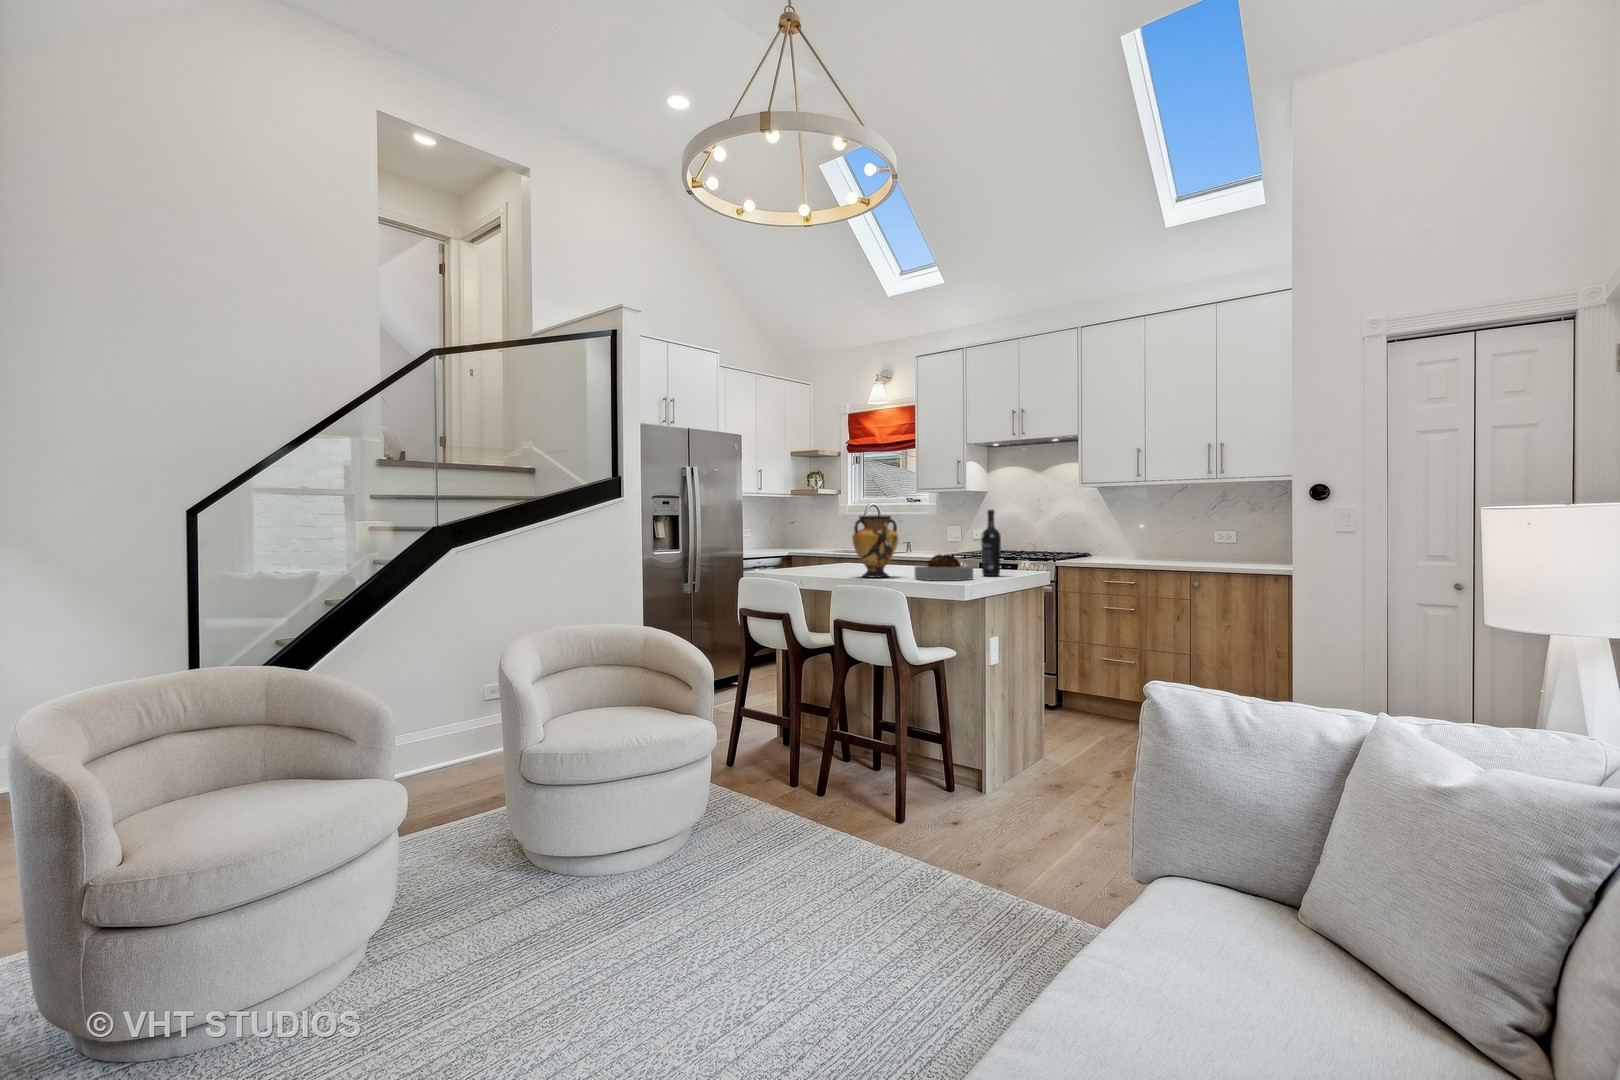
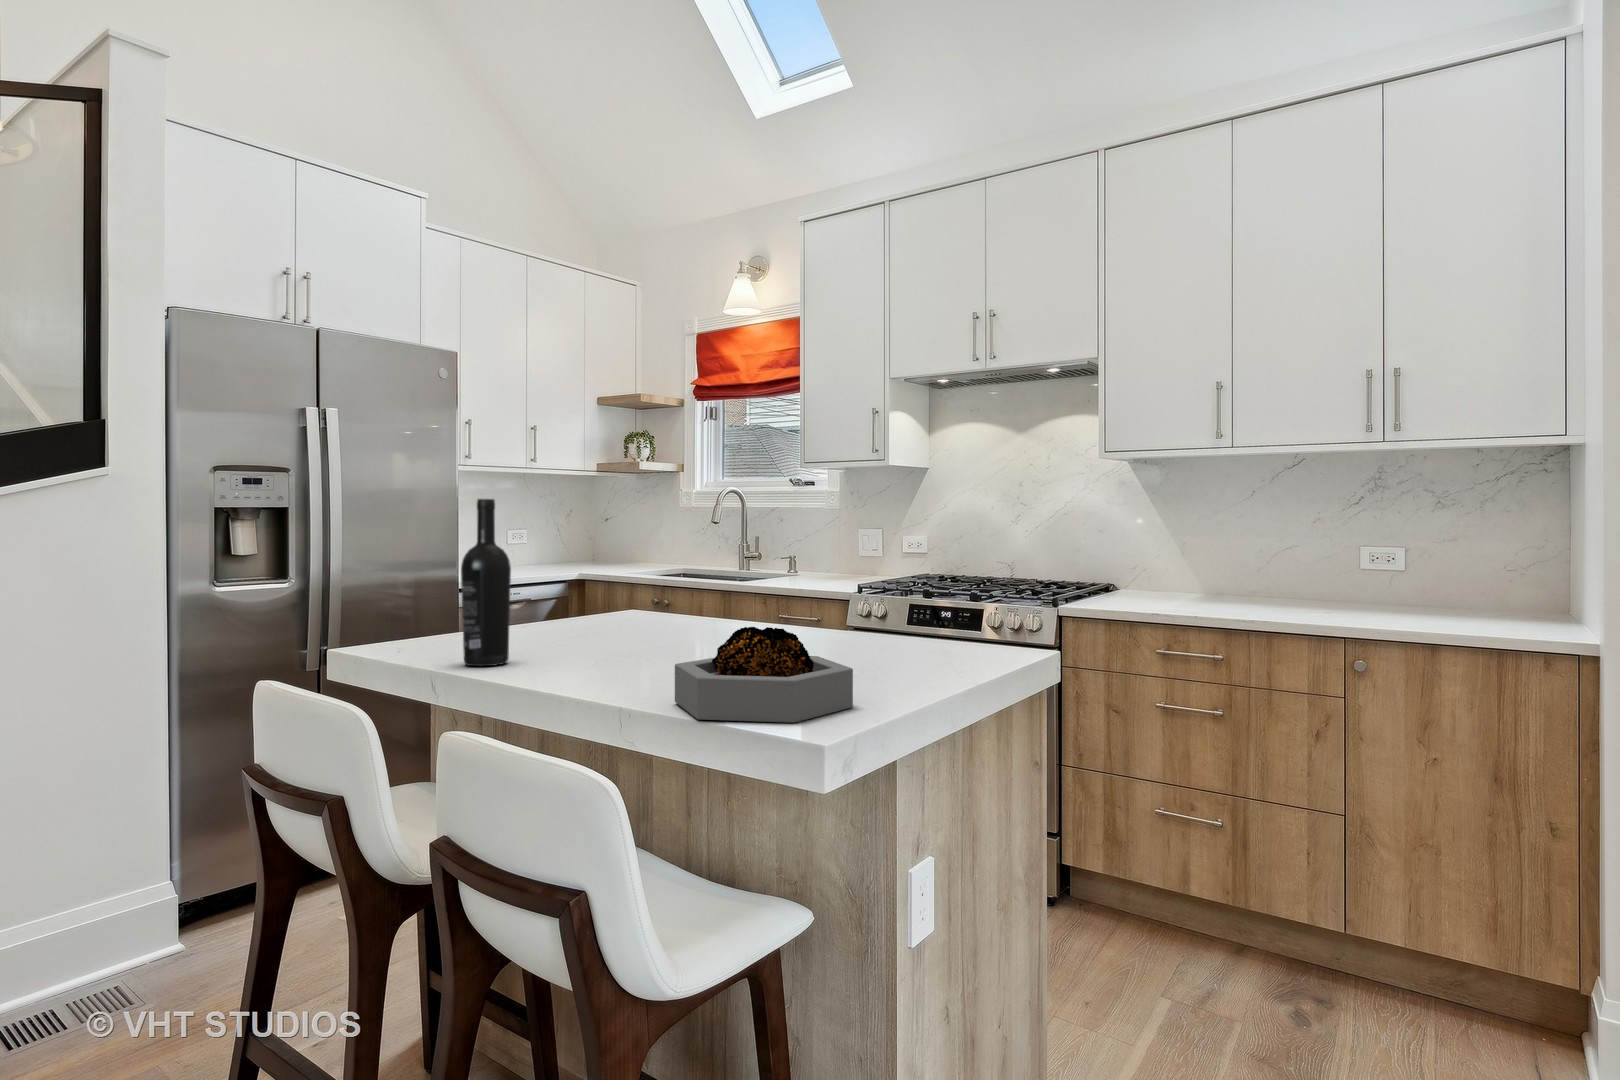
wine bottle: present [981,510,1001,576] -> present [461,499,511,666]
vase: present [852,516,898,578] -> none [514,505,651,689]

